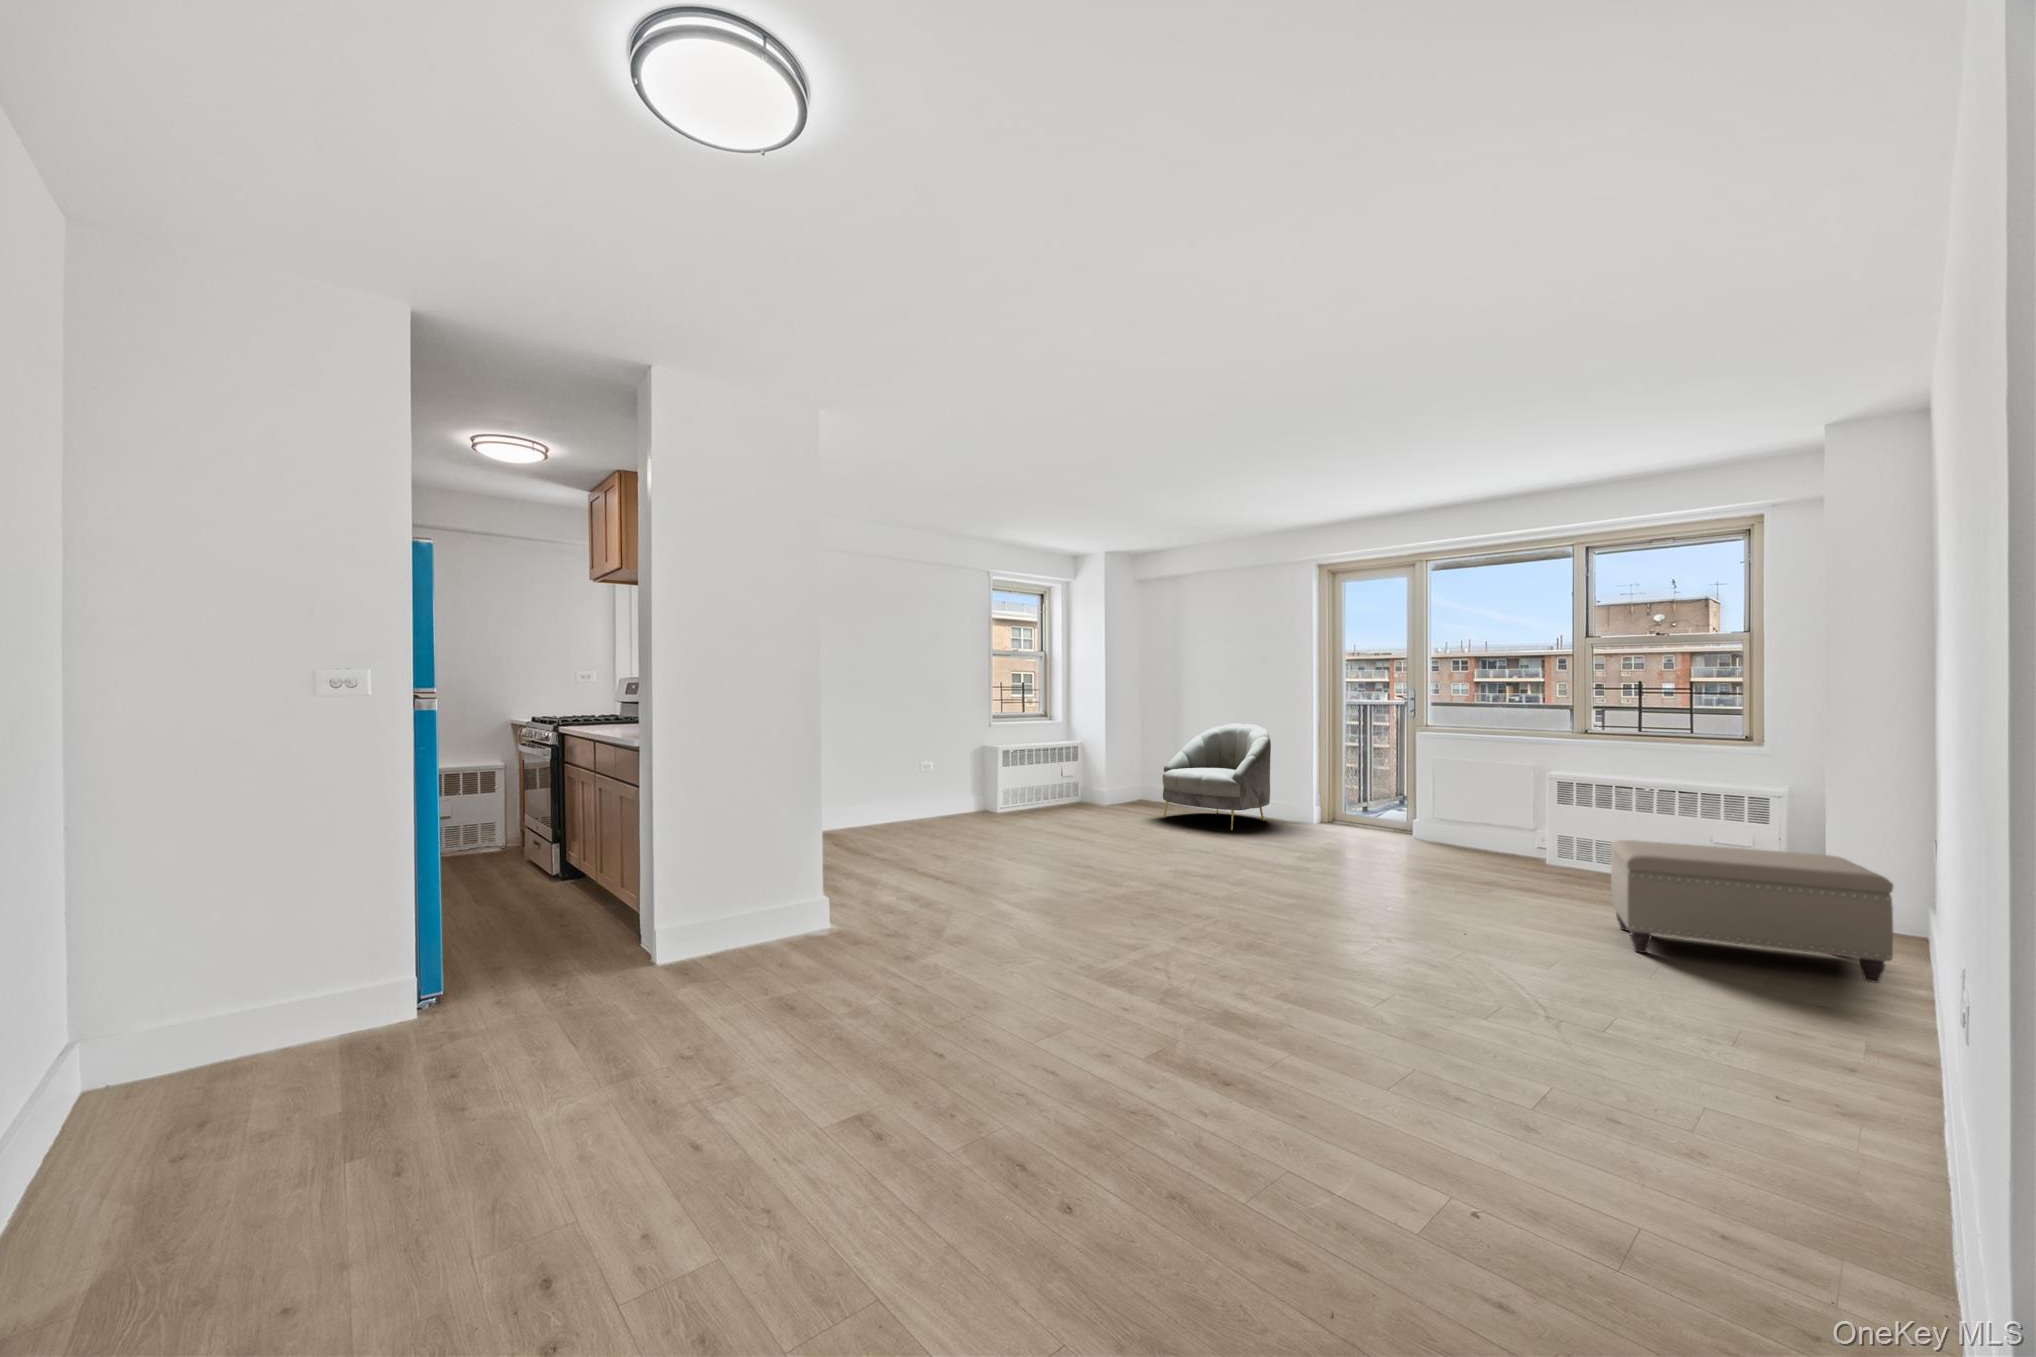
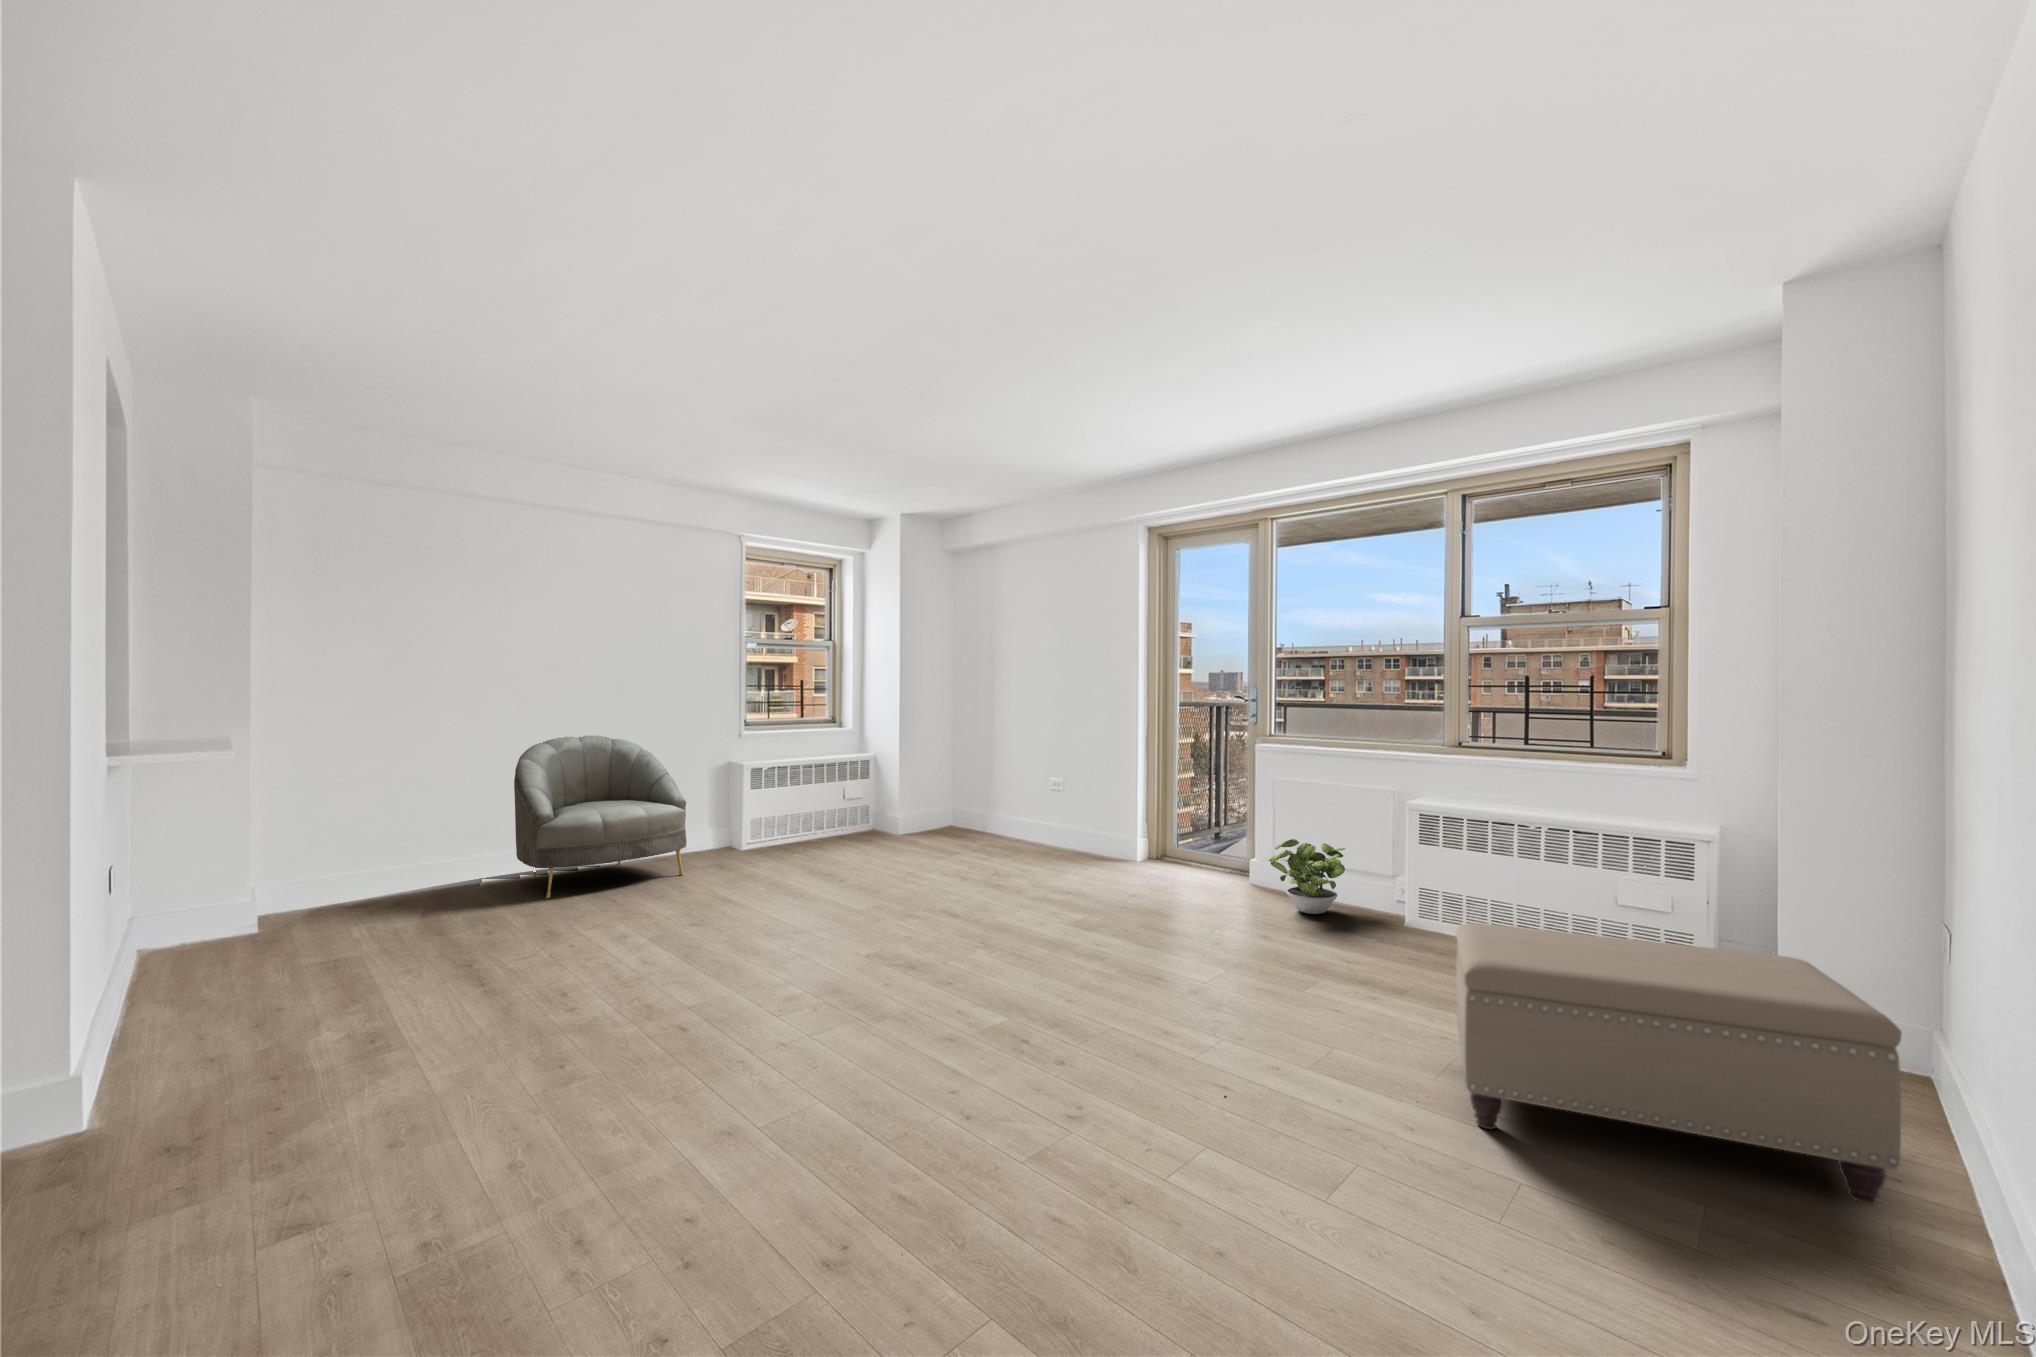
armchair: present [1162,724,1271,830] -> present [514,736,687,898]
potted plant: none [1438,801,1497,856] -> present [1269,839,1345,914]

